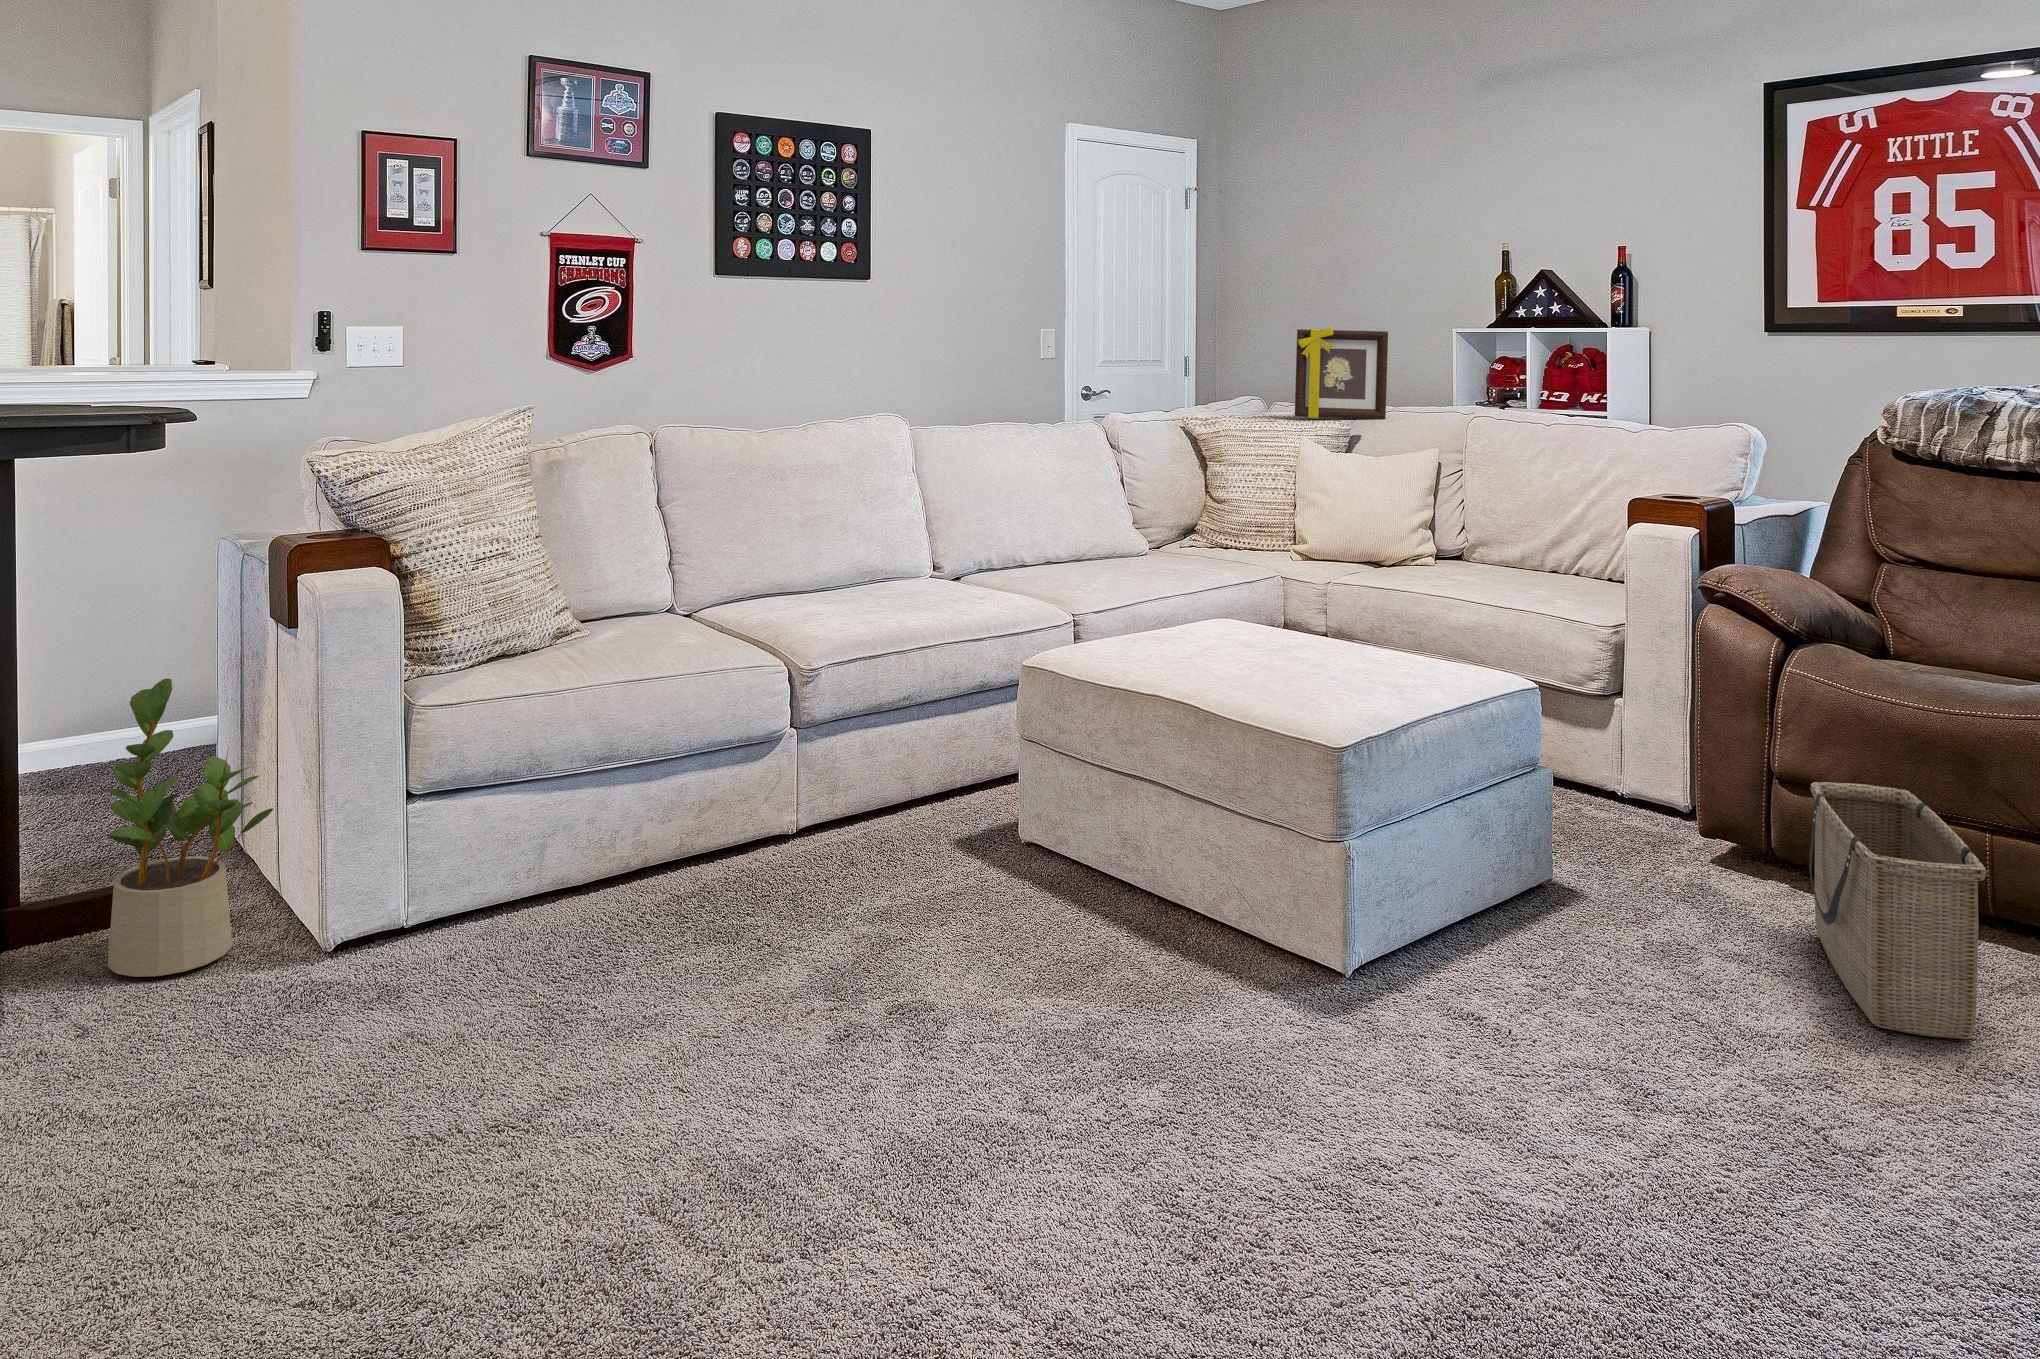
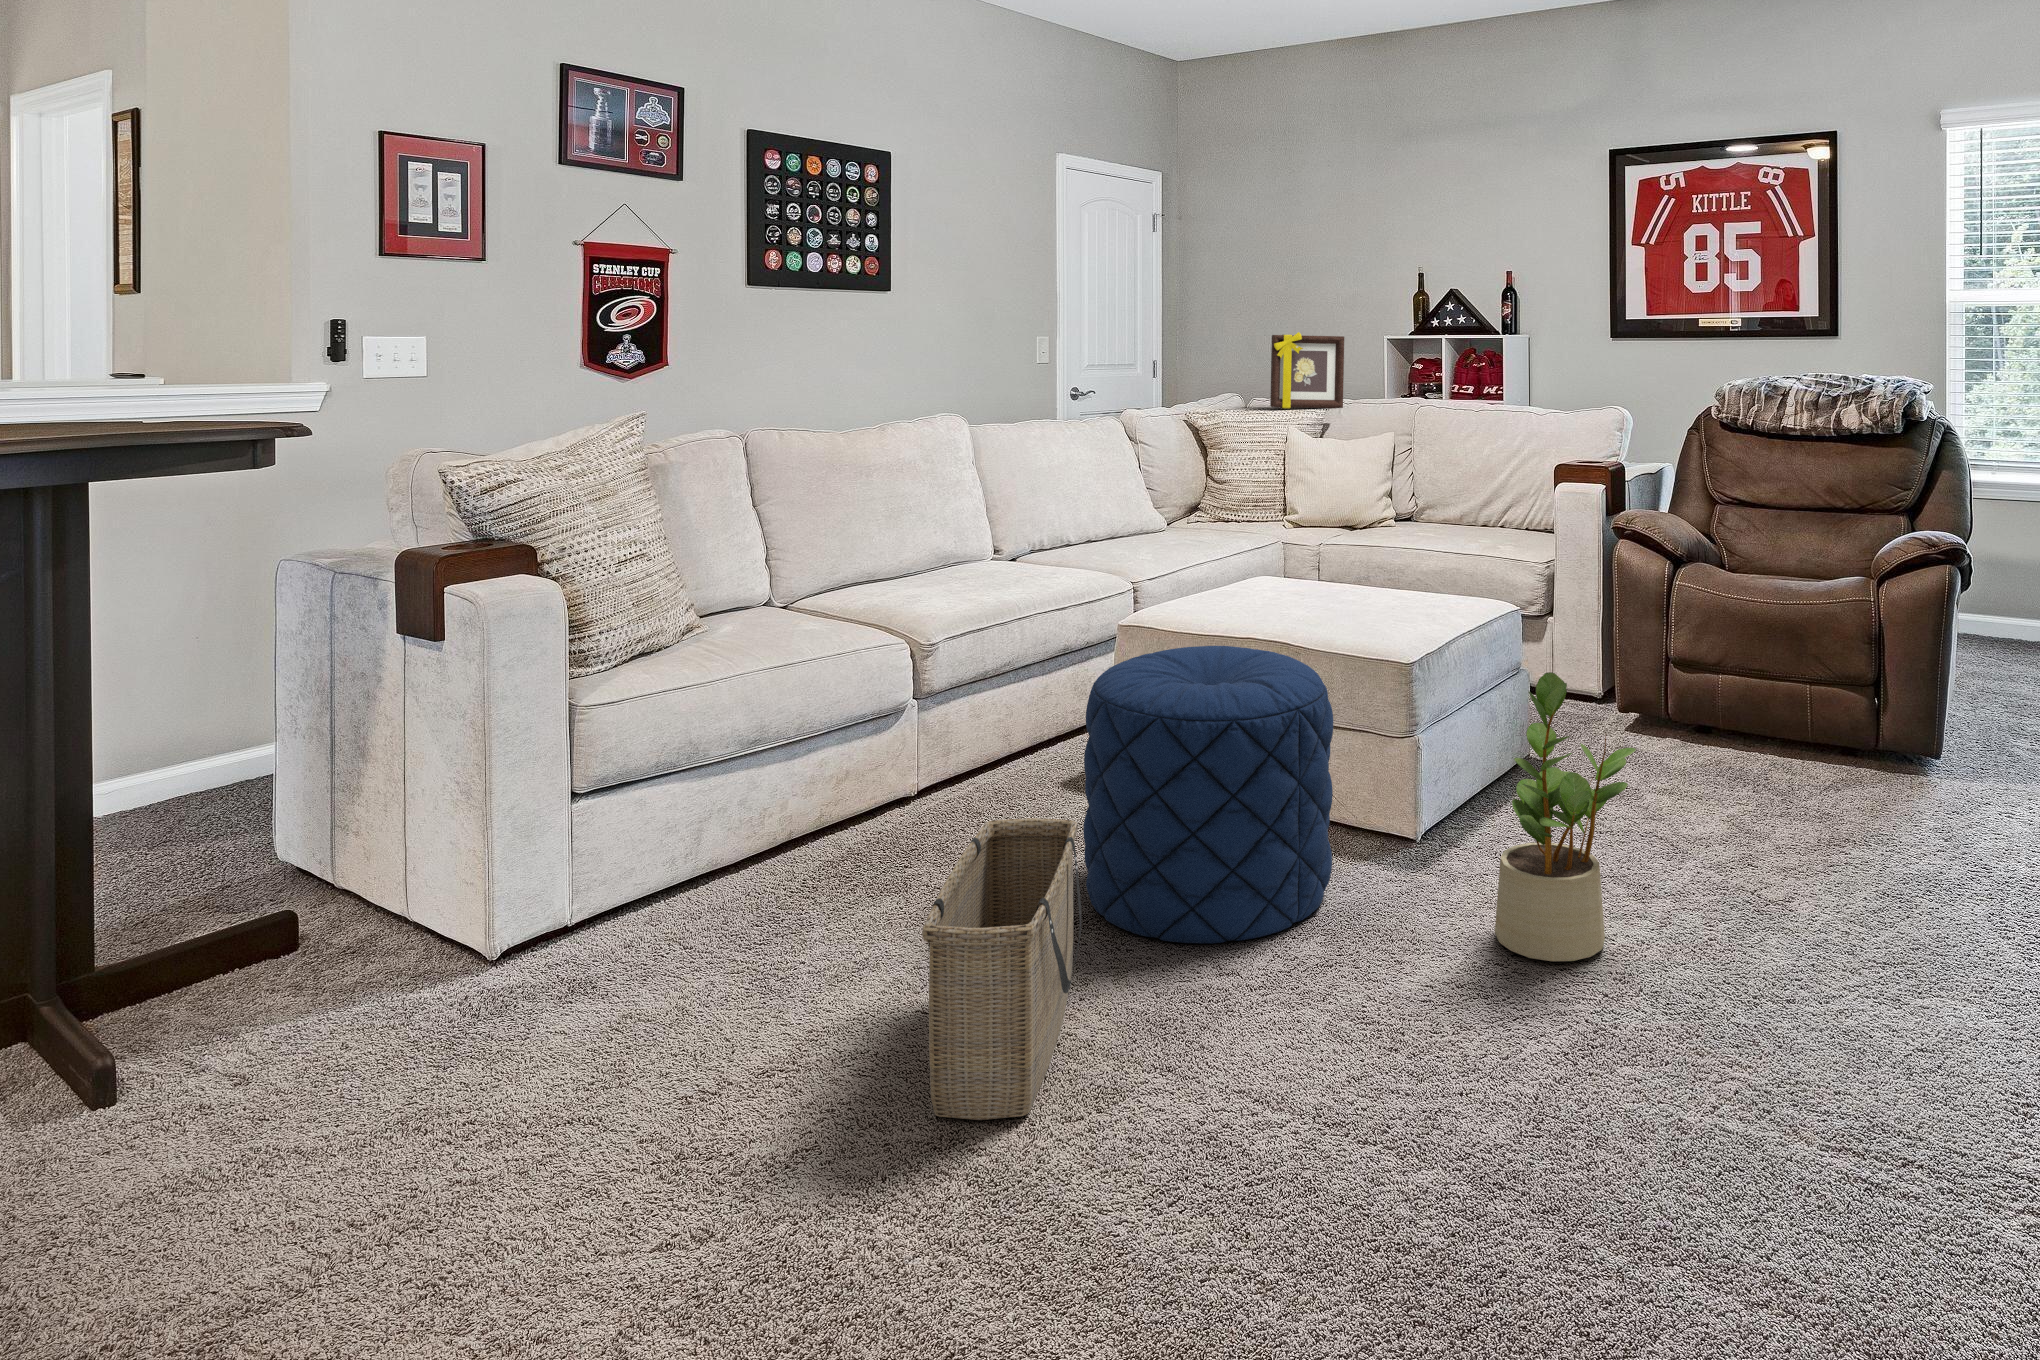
potted plant: present [107,679,273,977] -> present [1495,672,1636,961]
pouf: none [911,704,1213,1071] -> present [1083,646,1333,944]
basket: present [1809,782,1986,1039] -> present [922,818,1081,1120]

